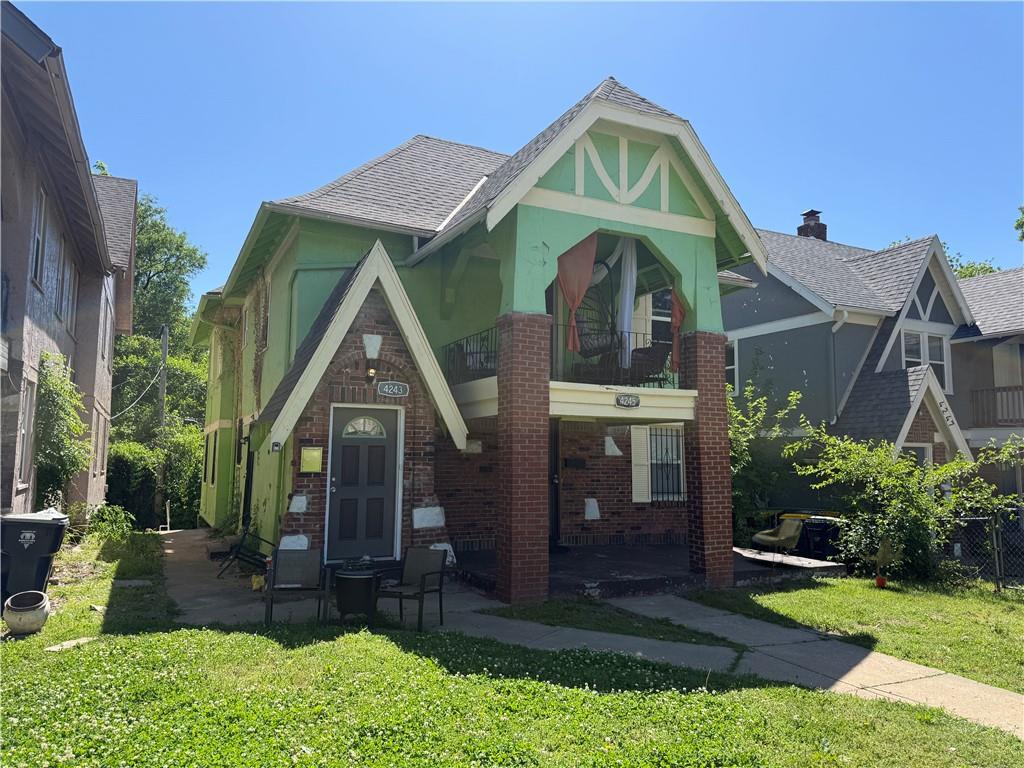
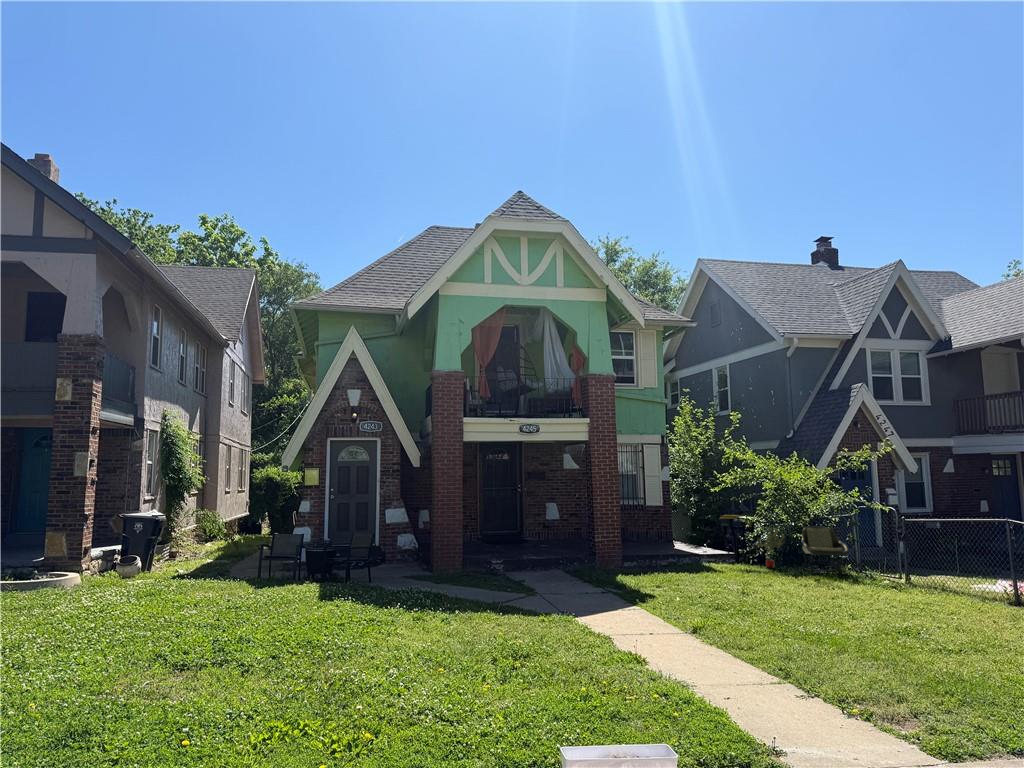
lounge chair: present [752,518,802,567] -> present [802,526,849,575]

